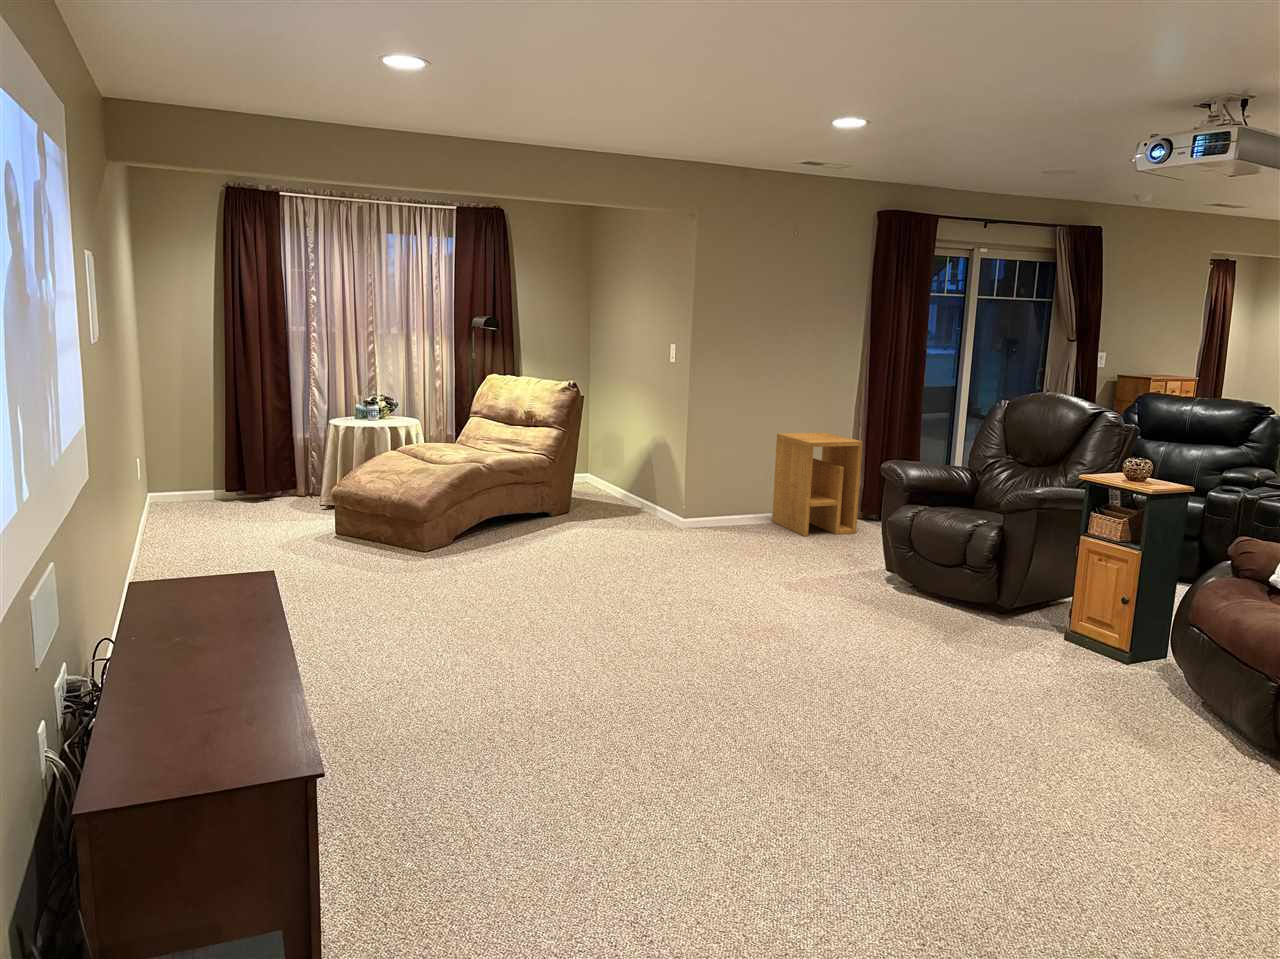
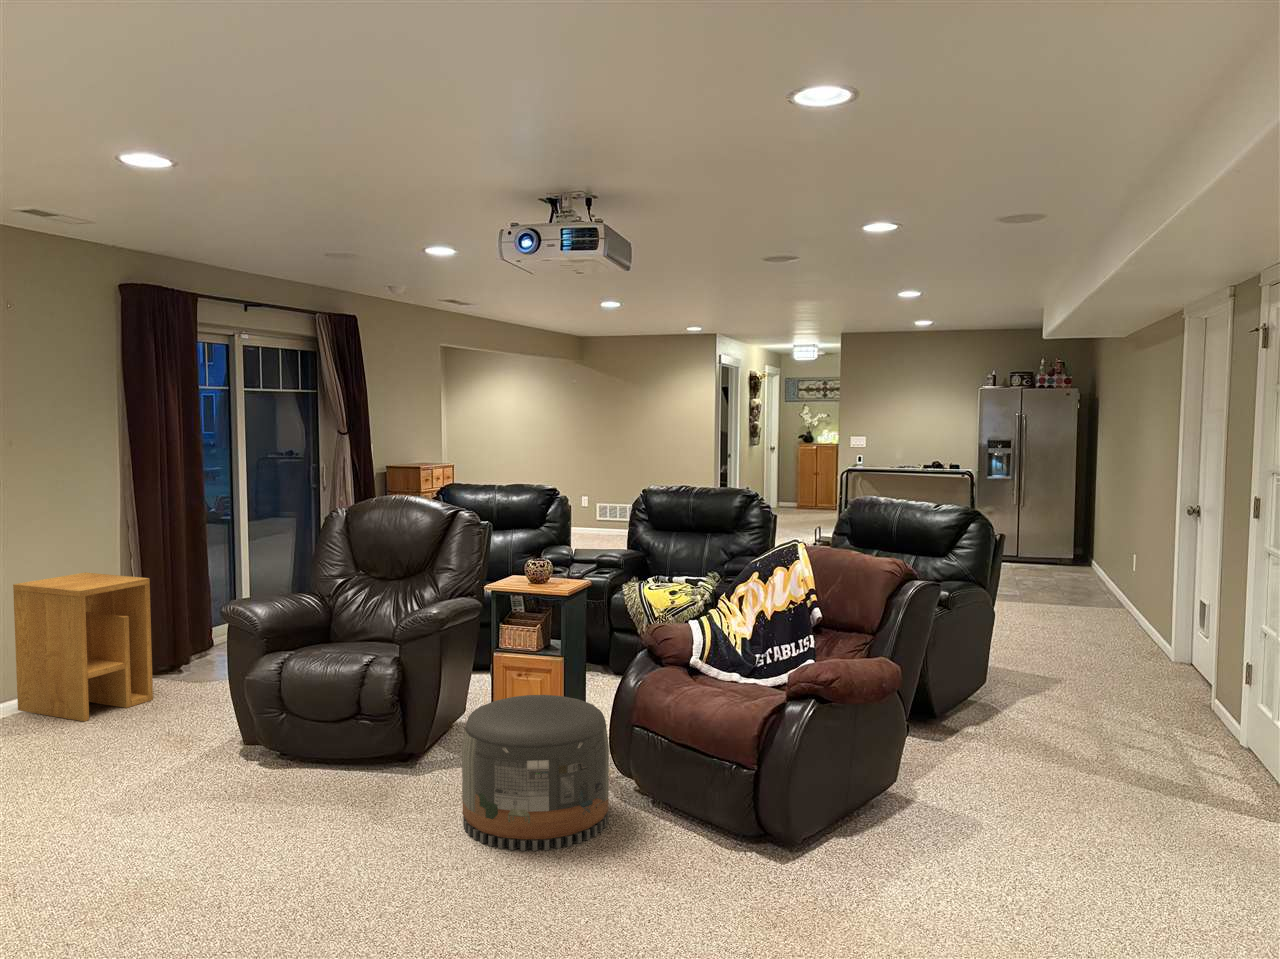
pouf: none [1003,572,1151,705] -> present [462,695,609,851]

